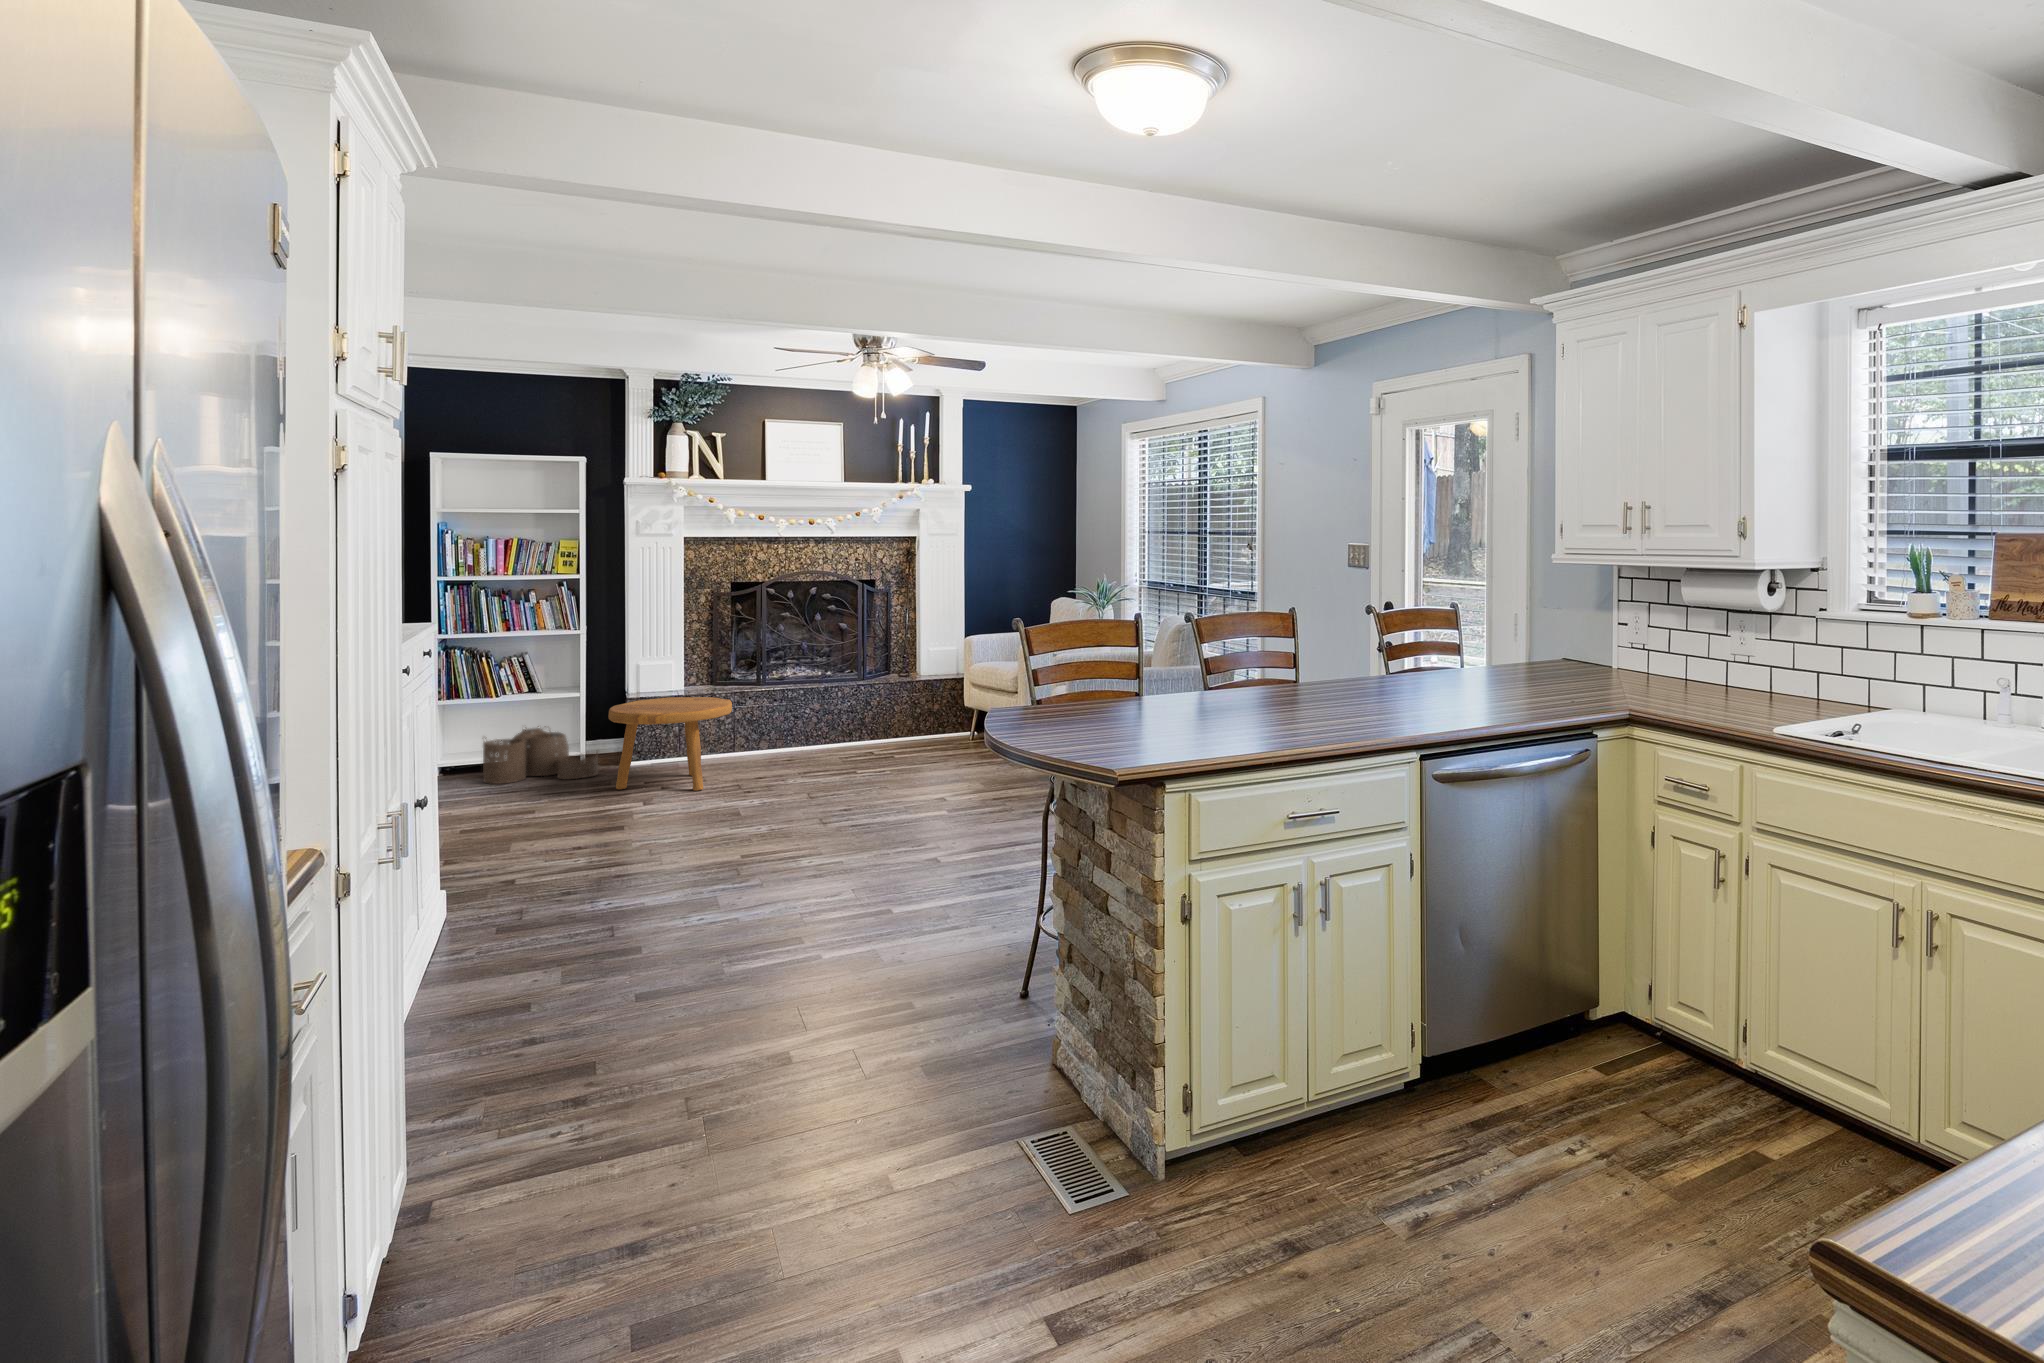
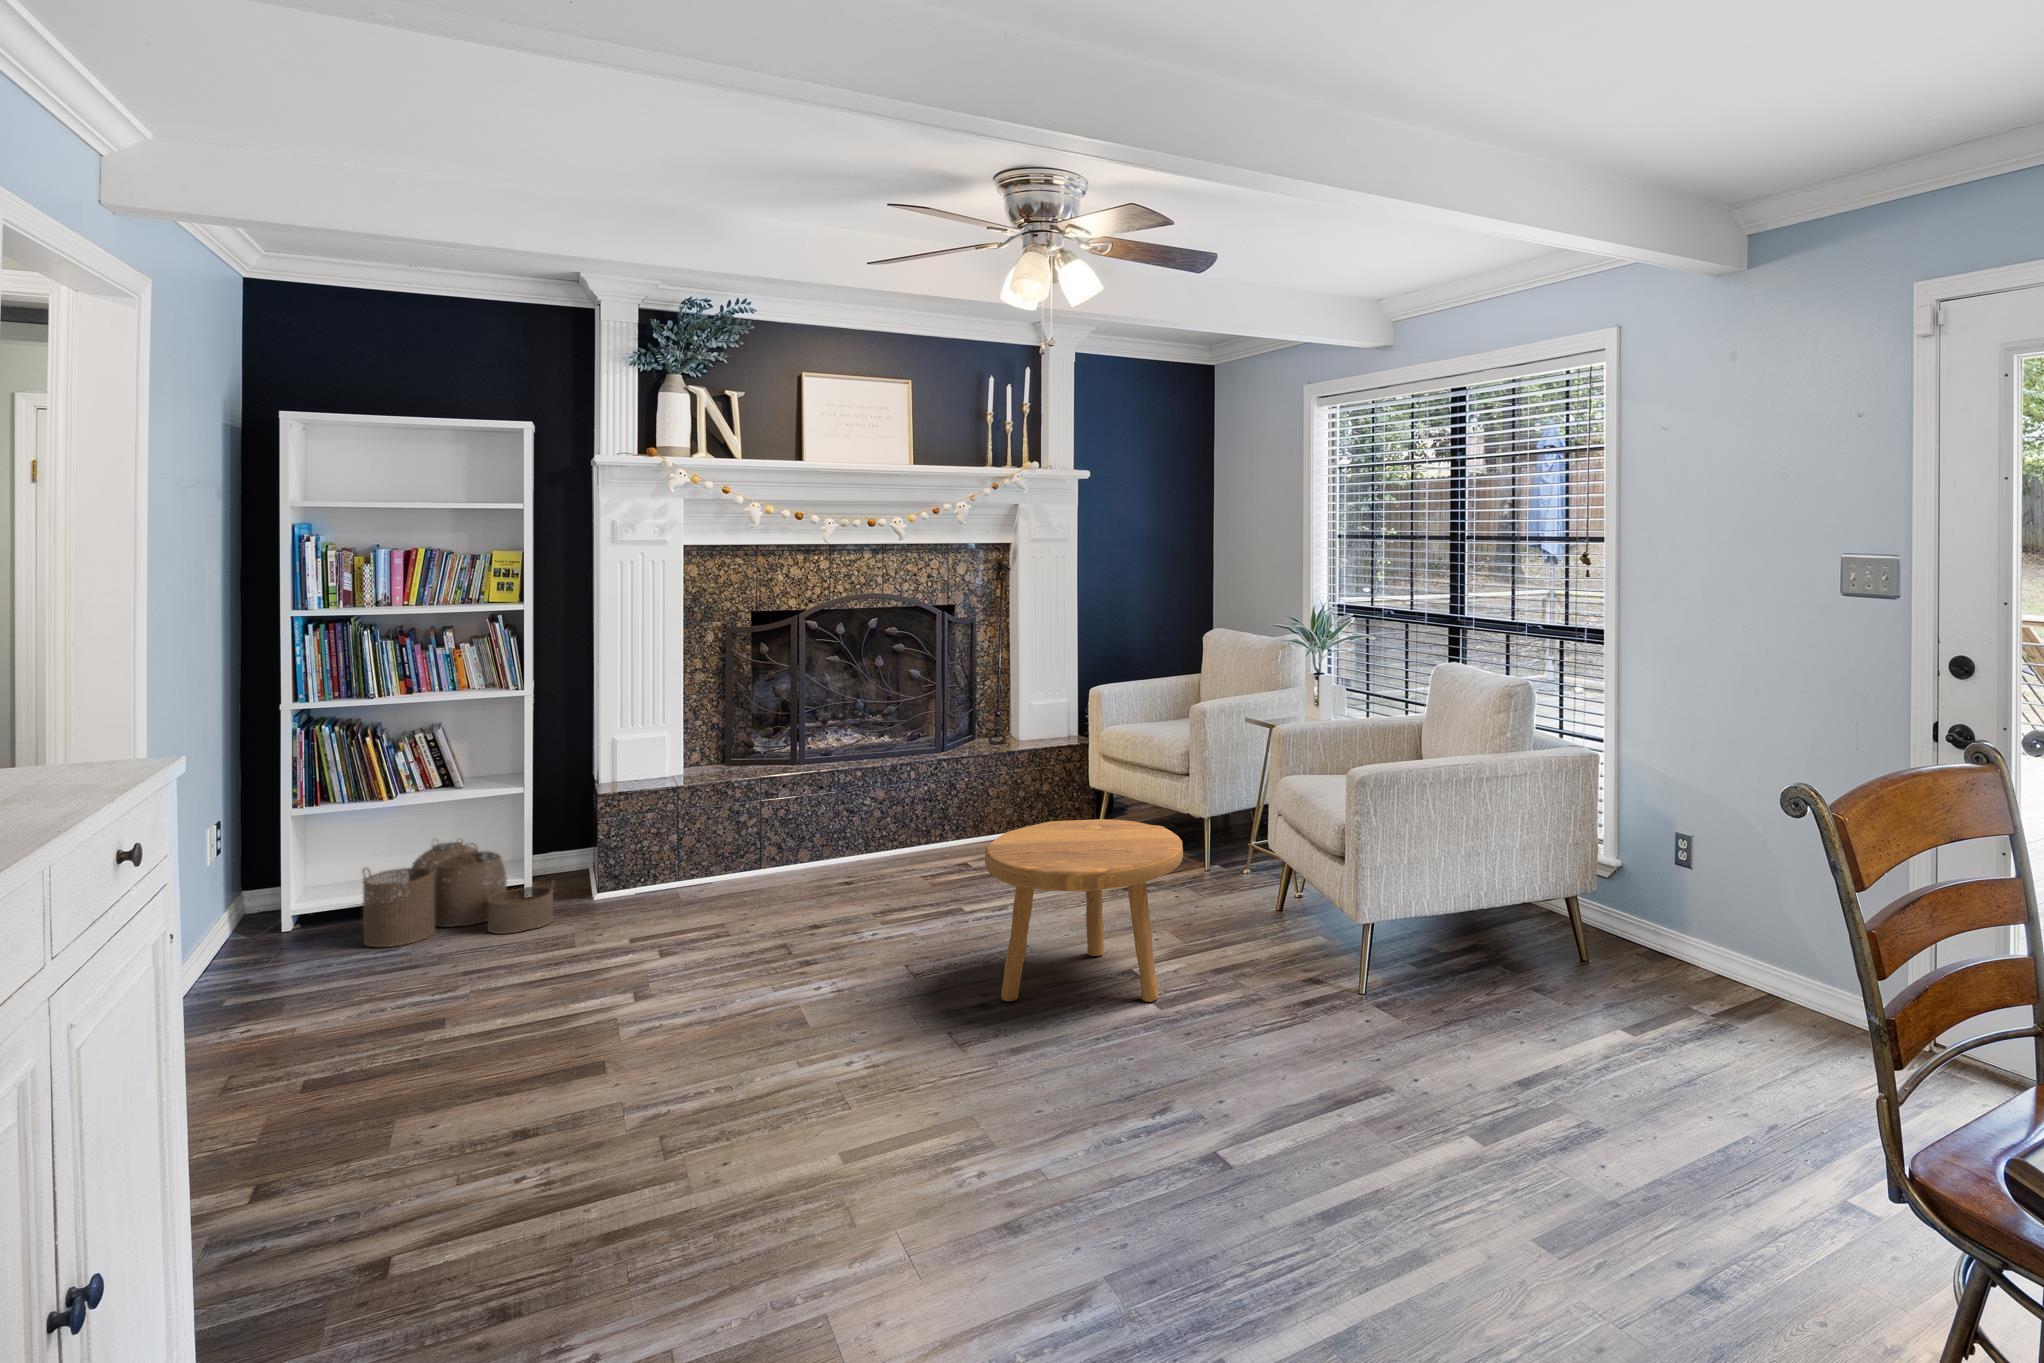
footstool: present [608,697,732,791] -> present [985,819,1183,1002]

